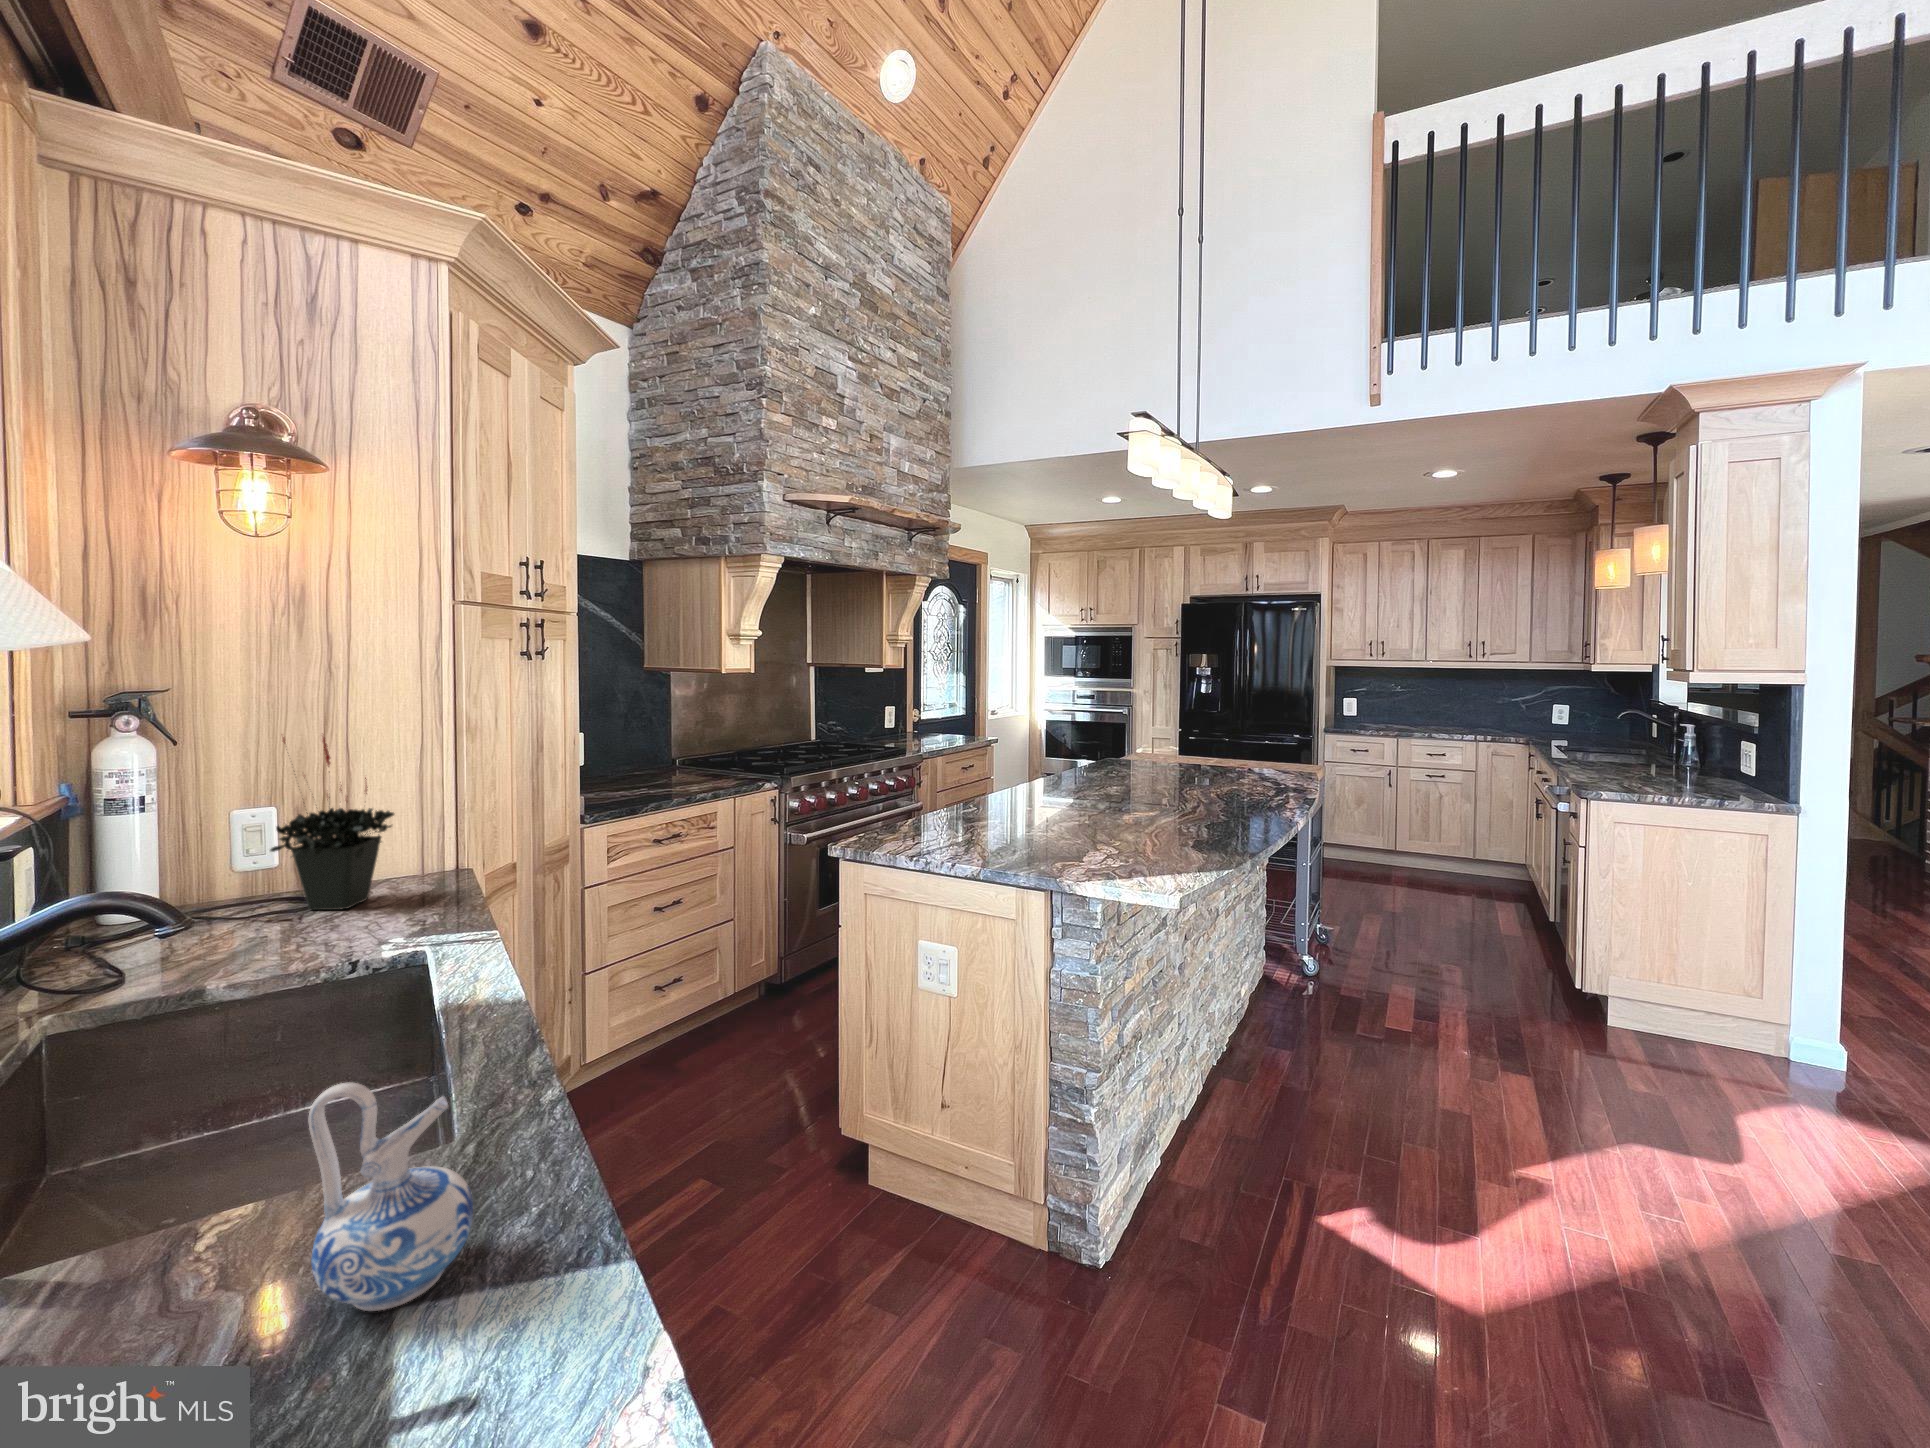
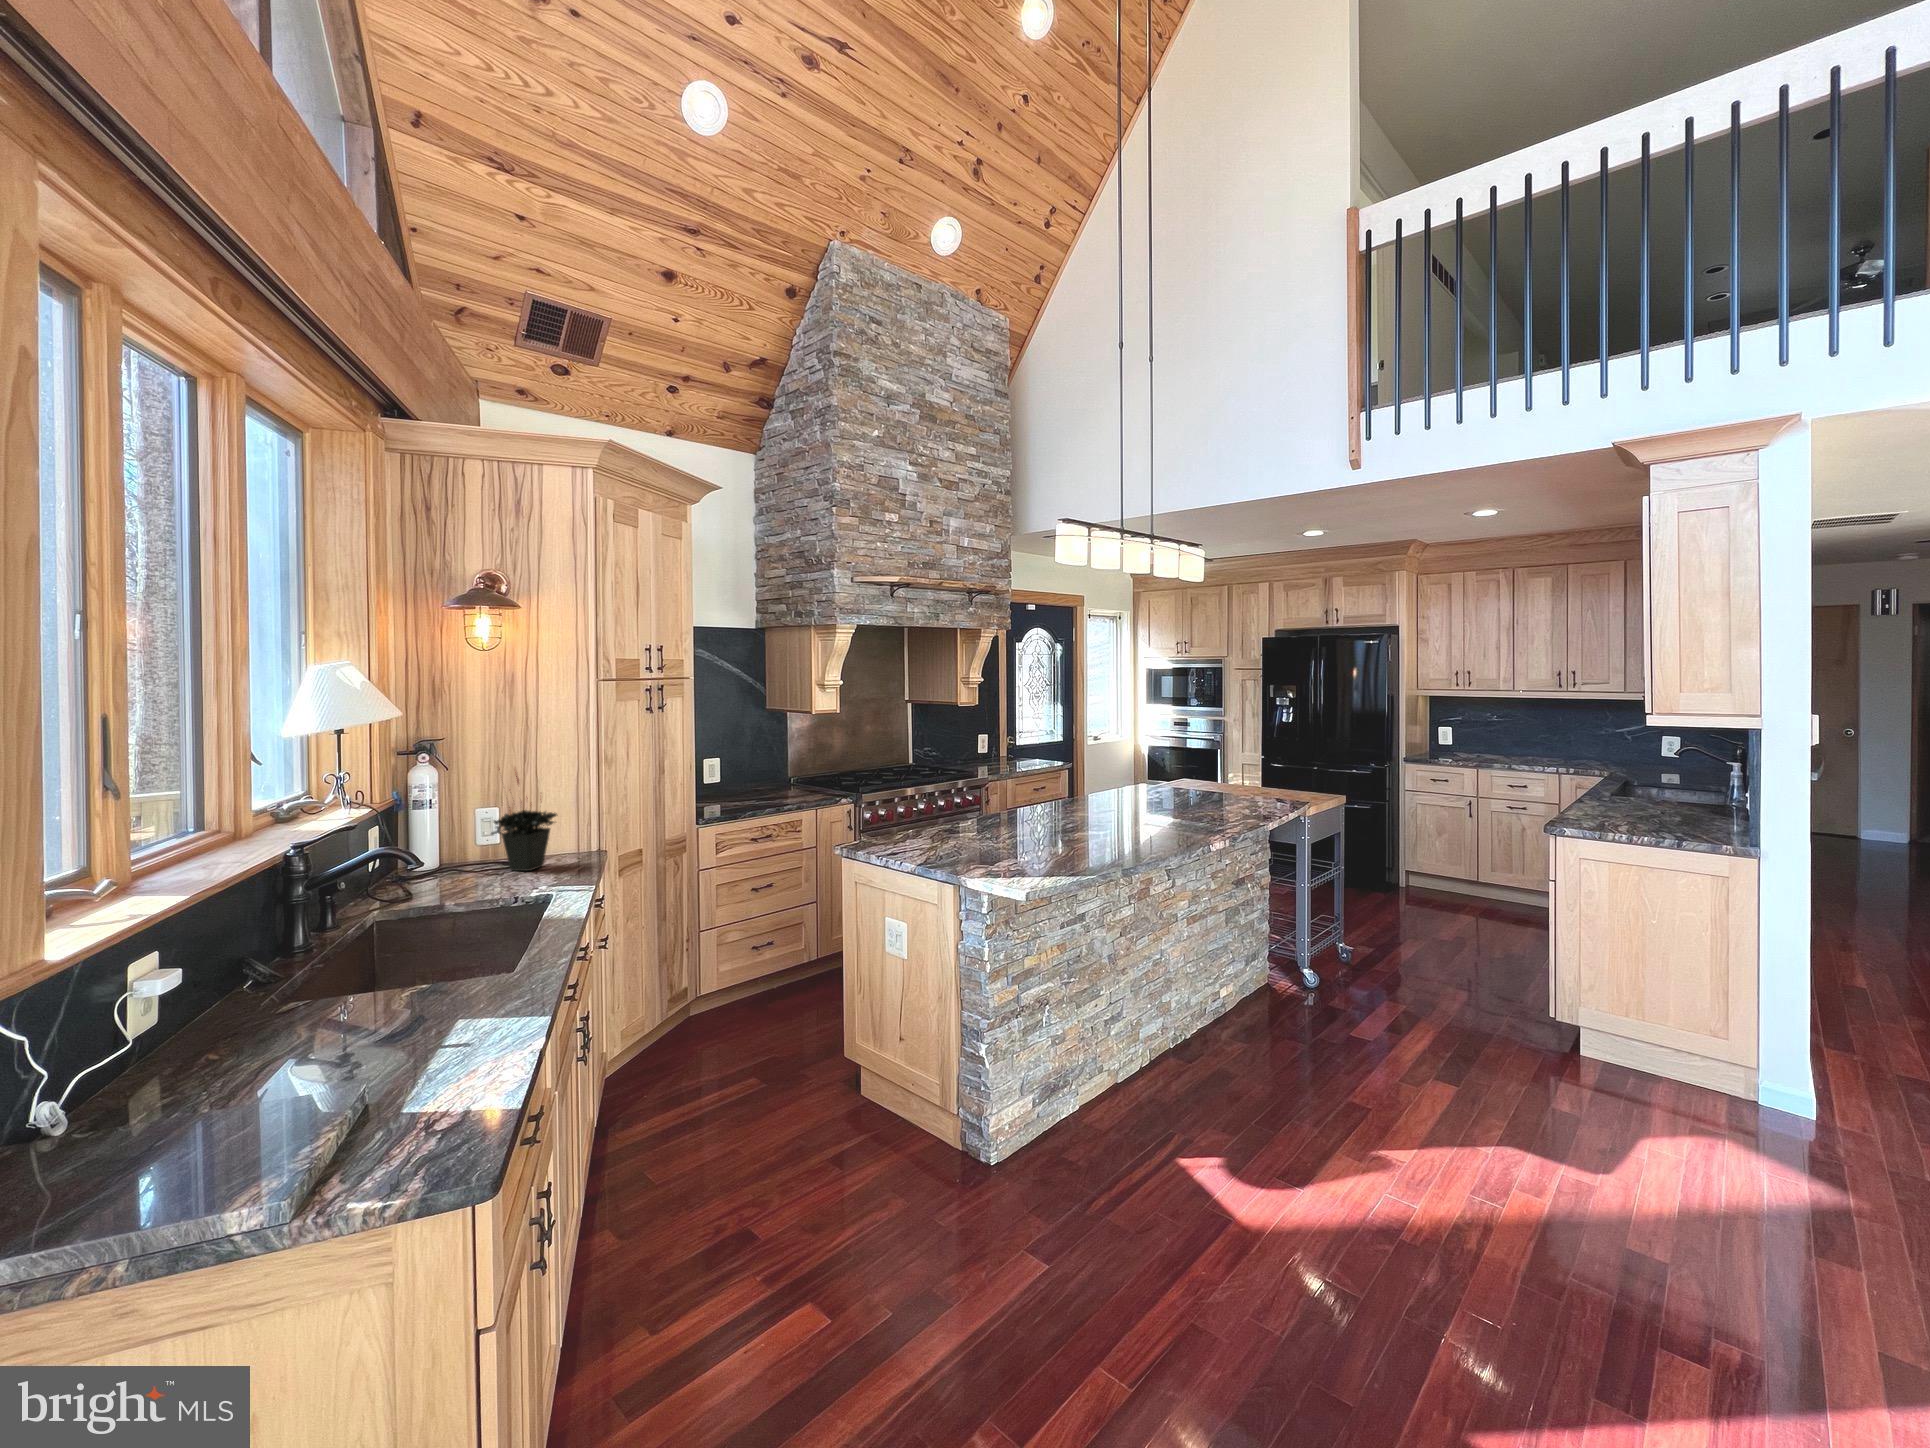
ceramic pitcher: present [308,1083,473,1311] -> none [441,929,507,1026]

